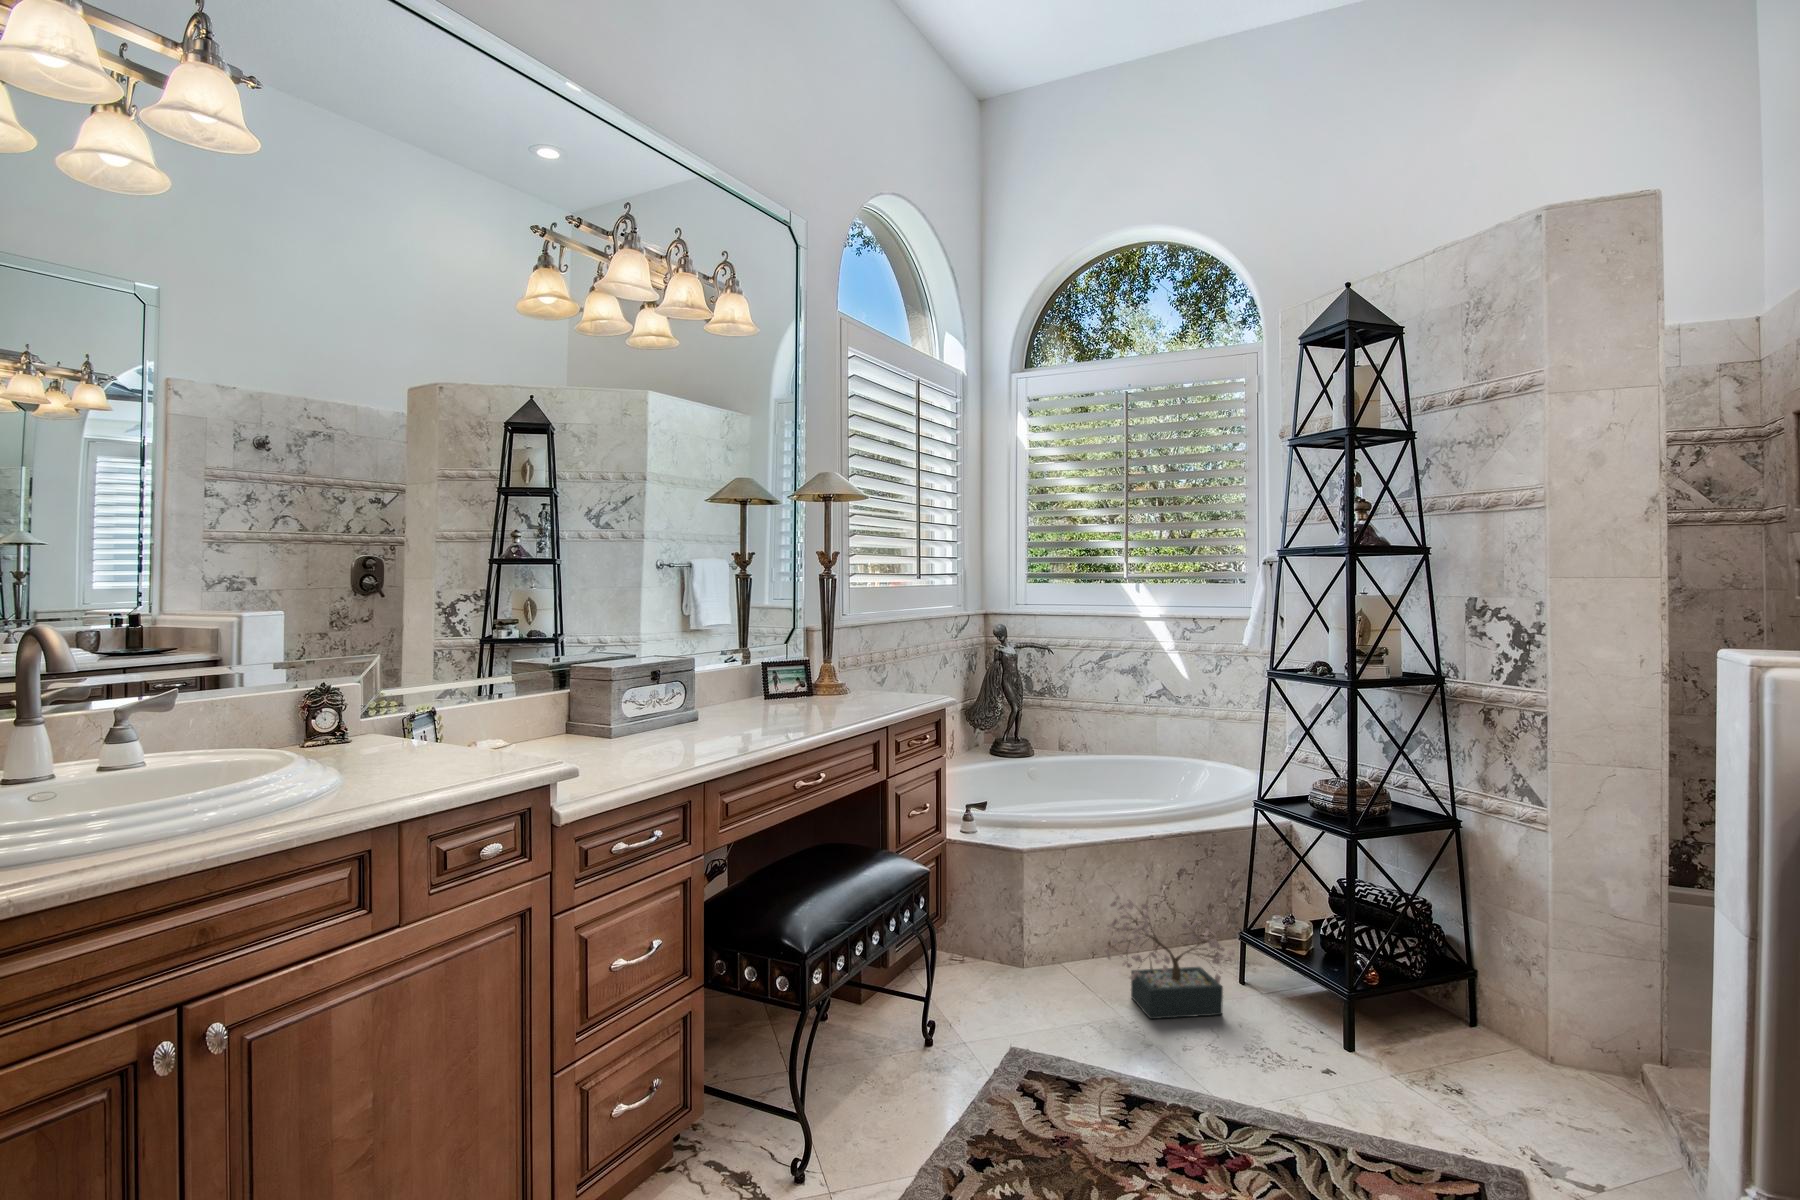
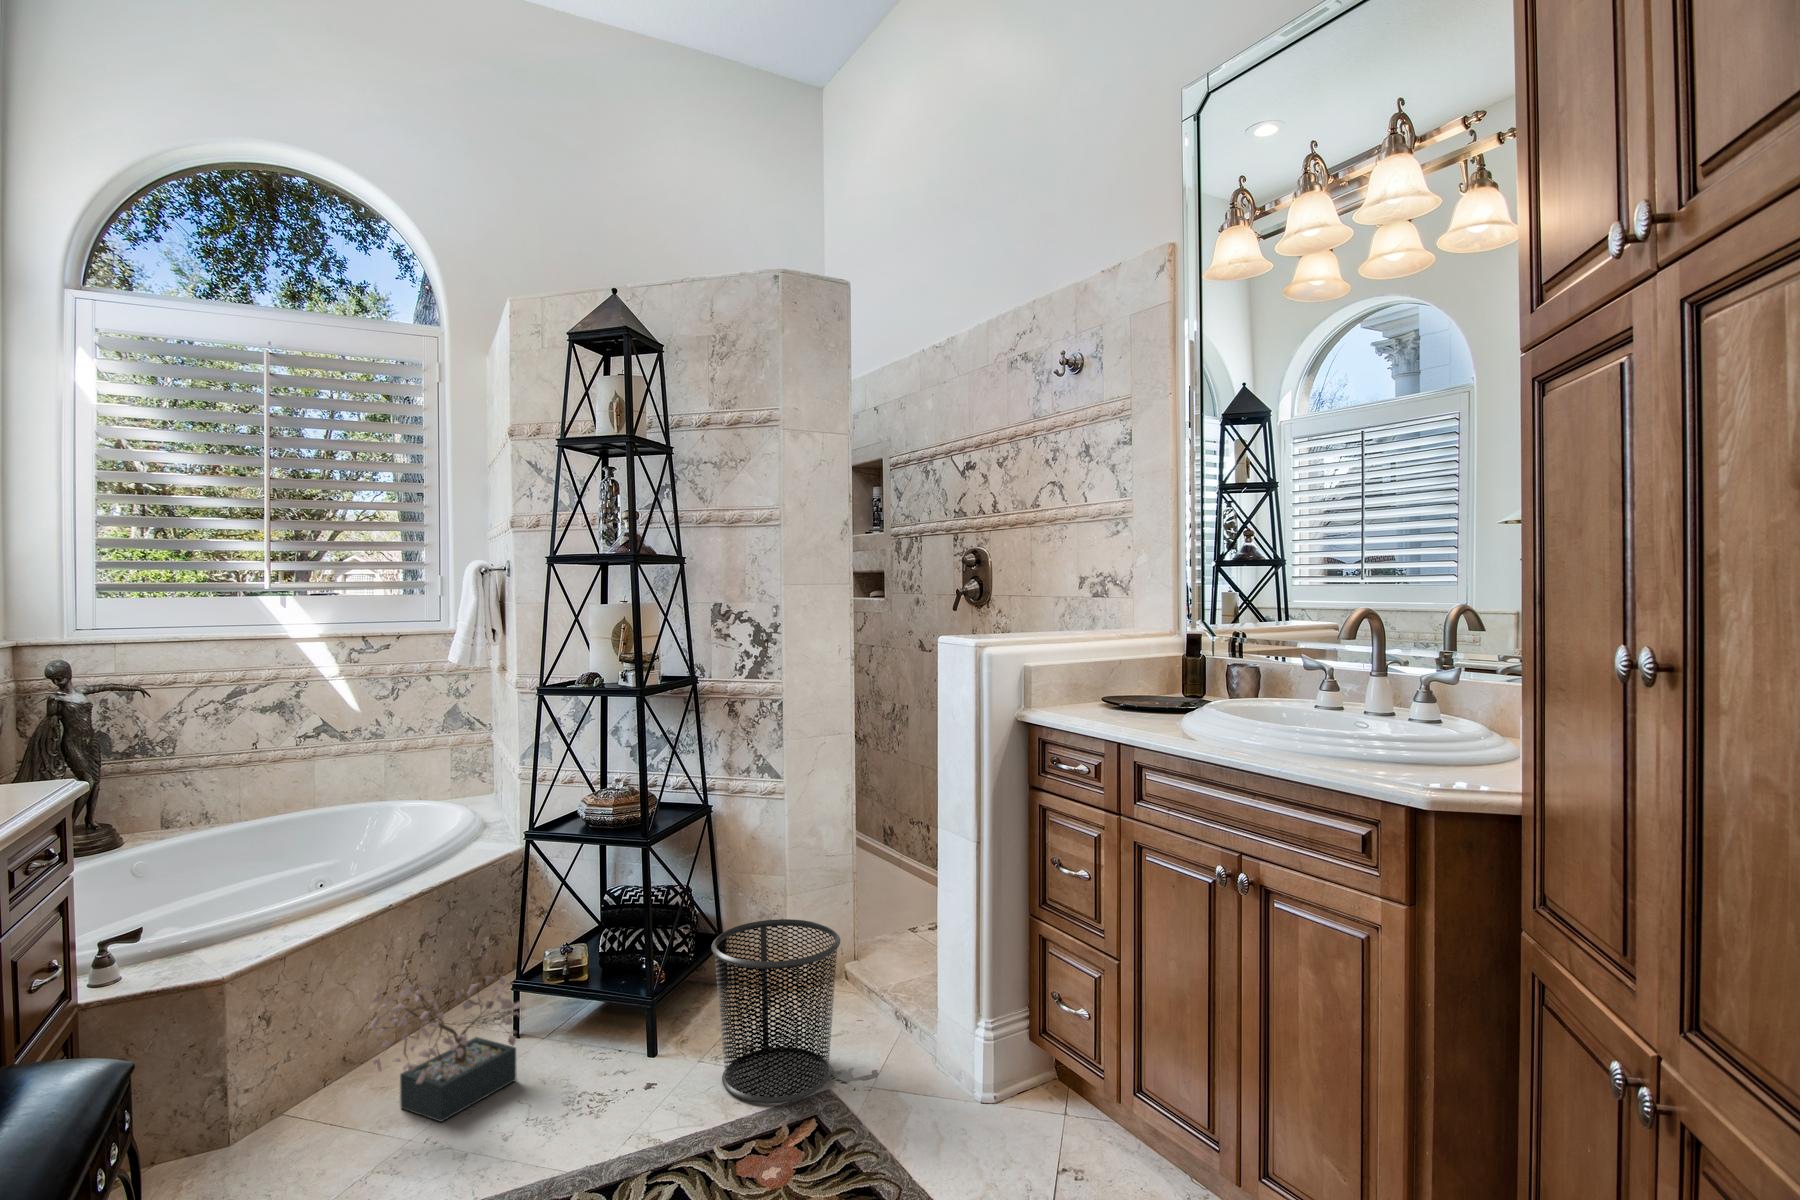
waste bin: none [1390,948,1555,1157] -> present [711,919,840,1103]

